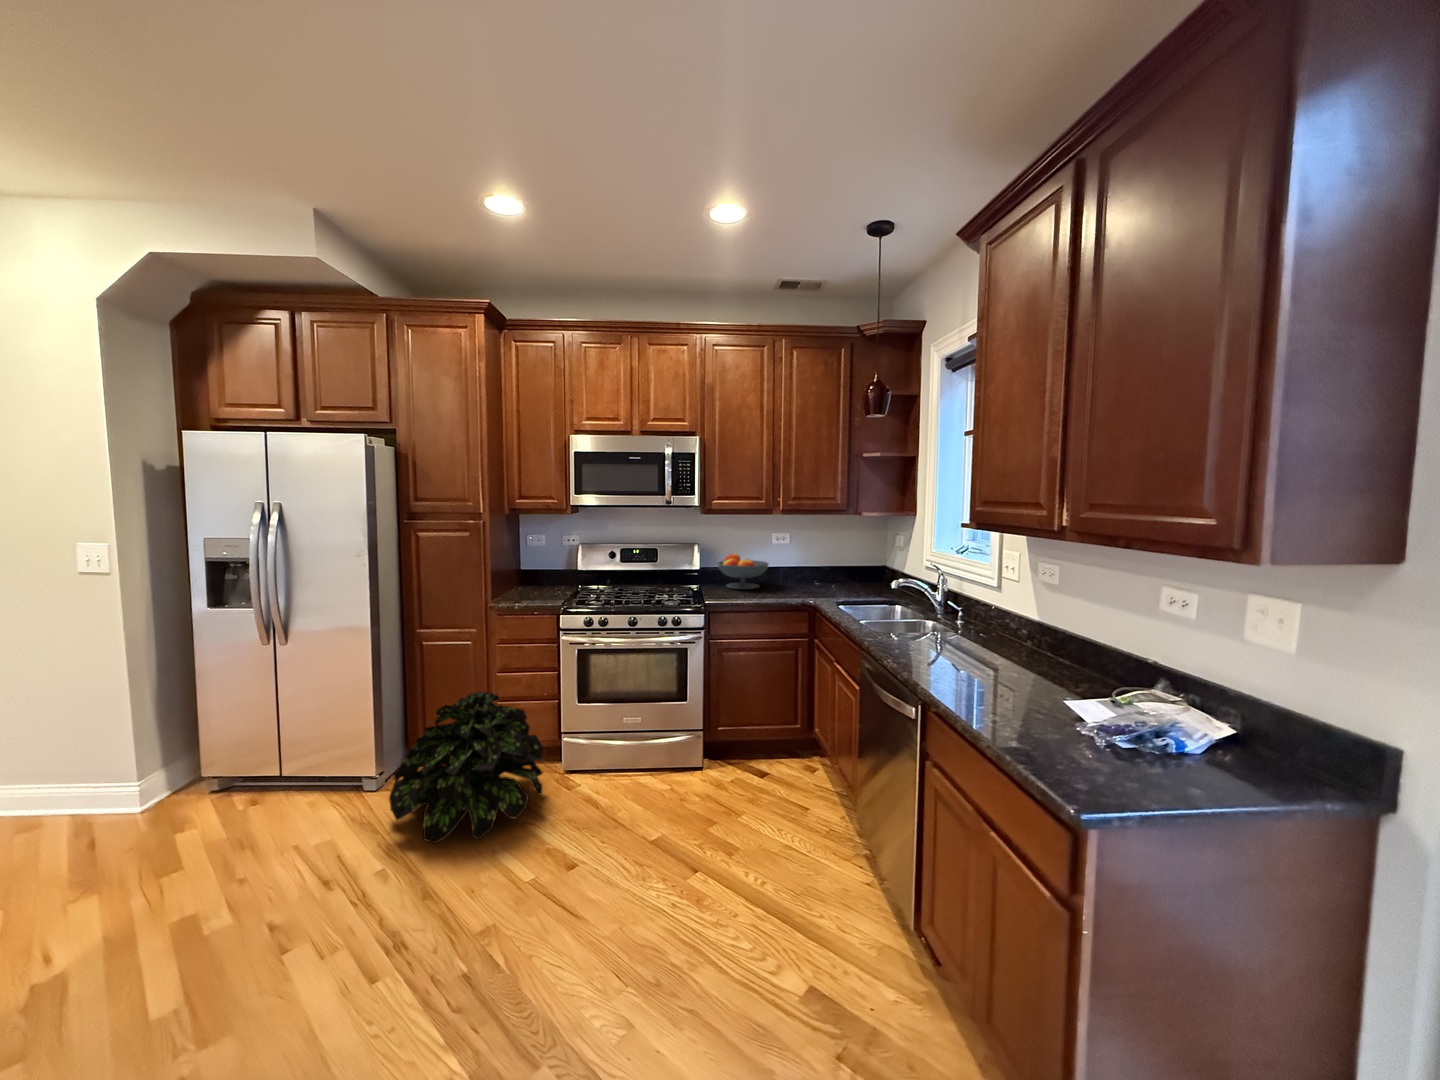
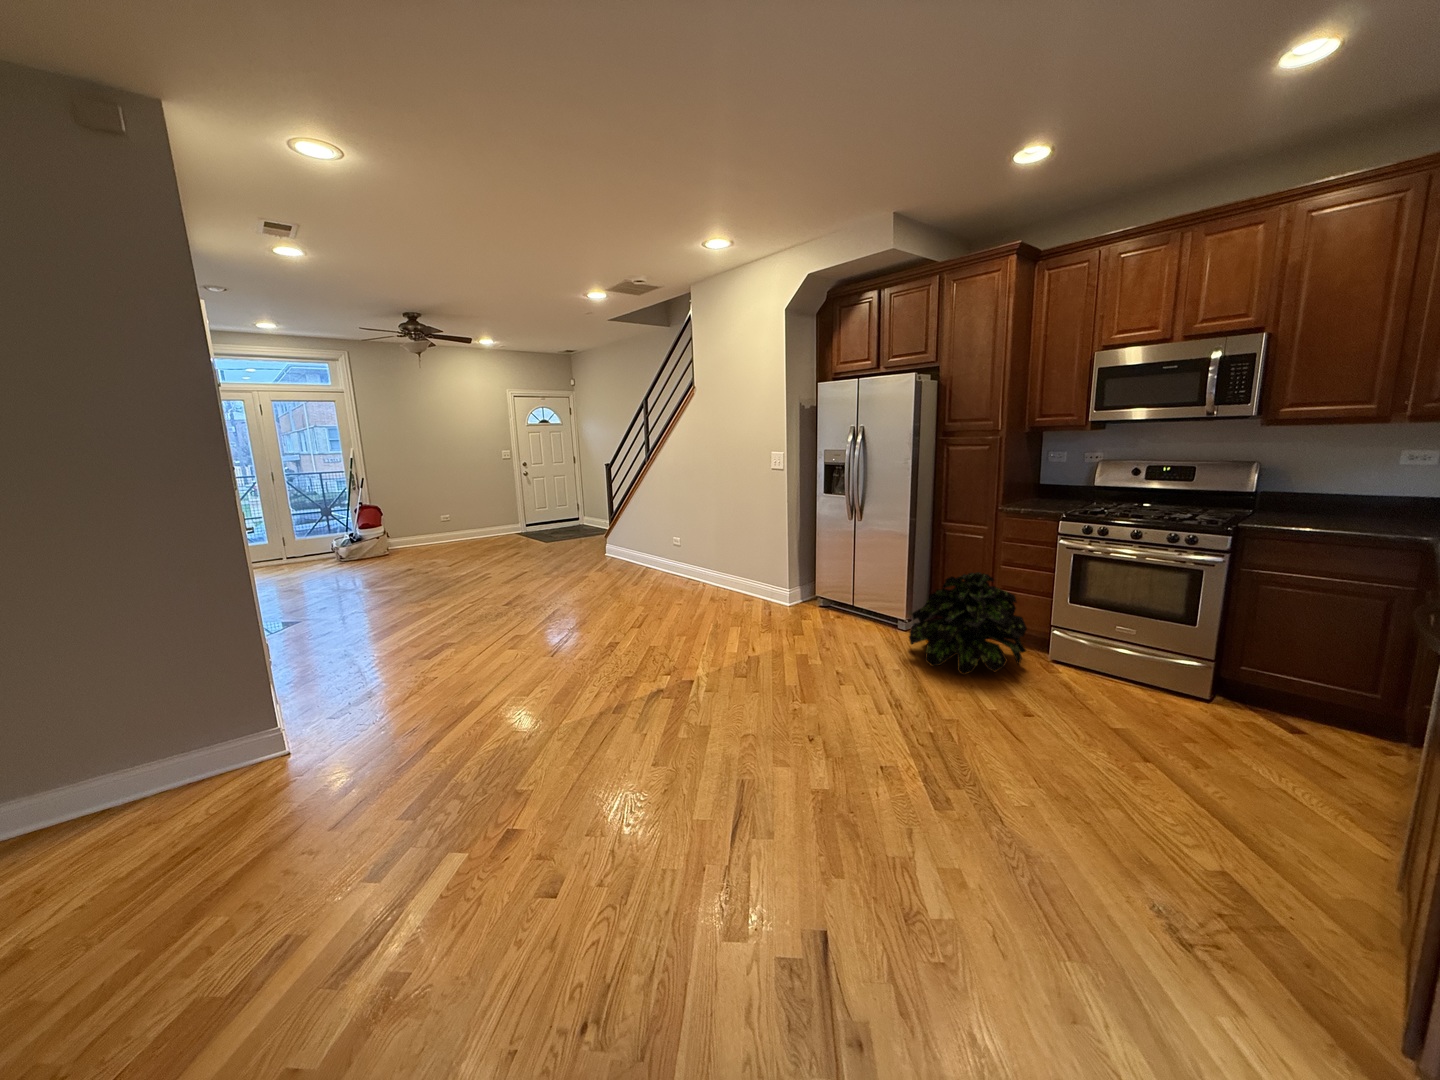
fruit bowl: present [718,554,769,589] -> none [1285,473,1383,518]

